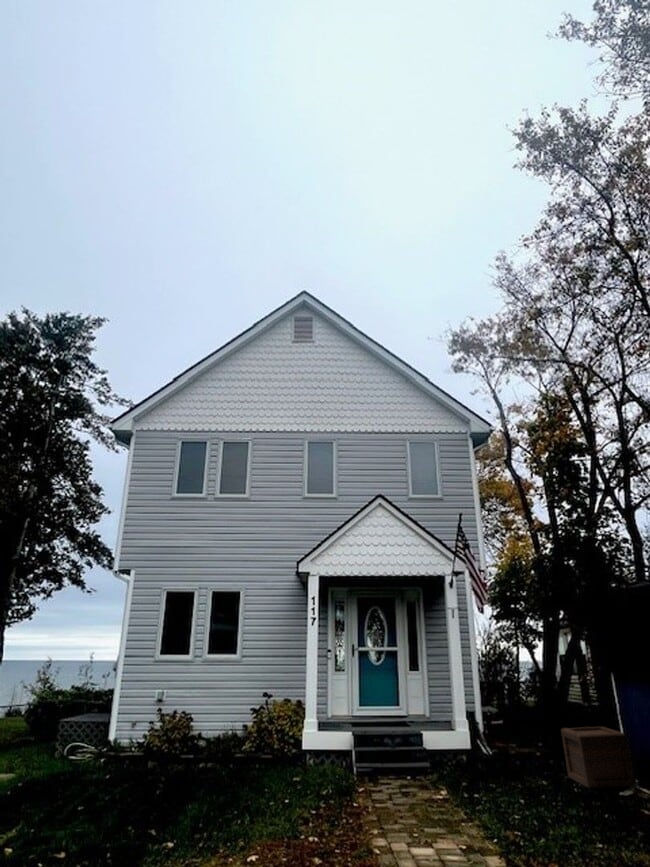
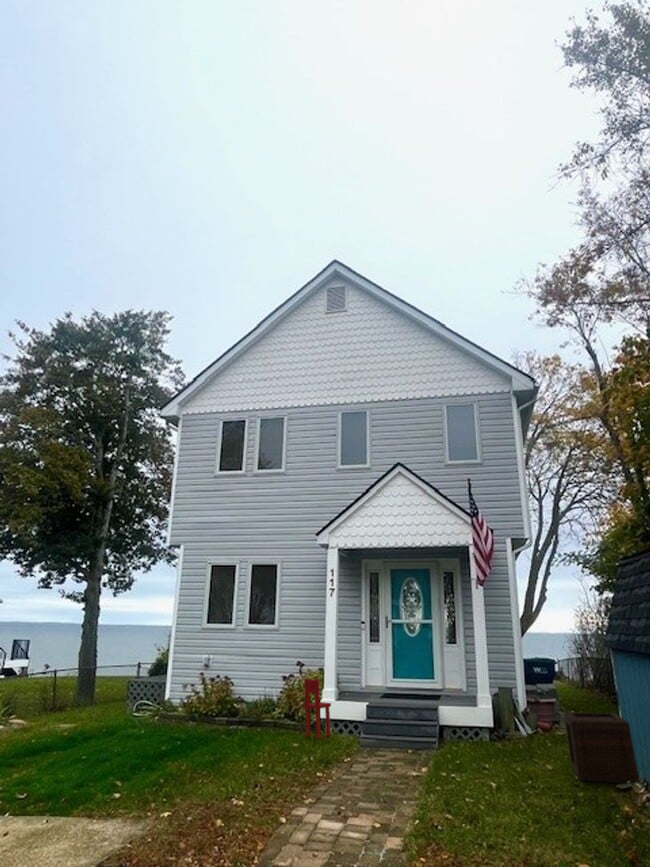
chair: none [293,709,319,771] -> present [304,678,331,739]

